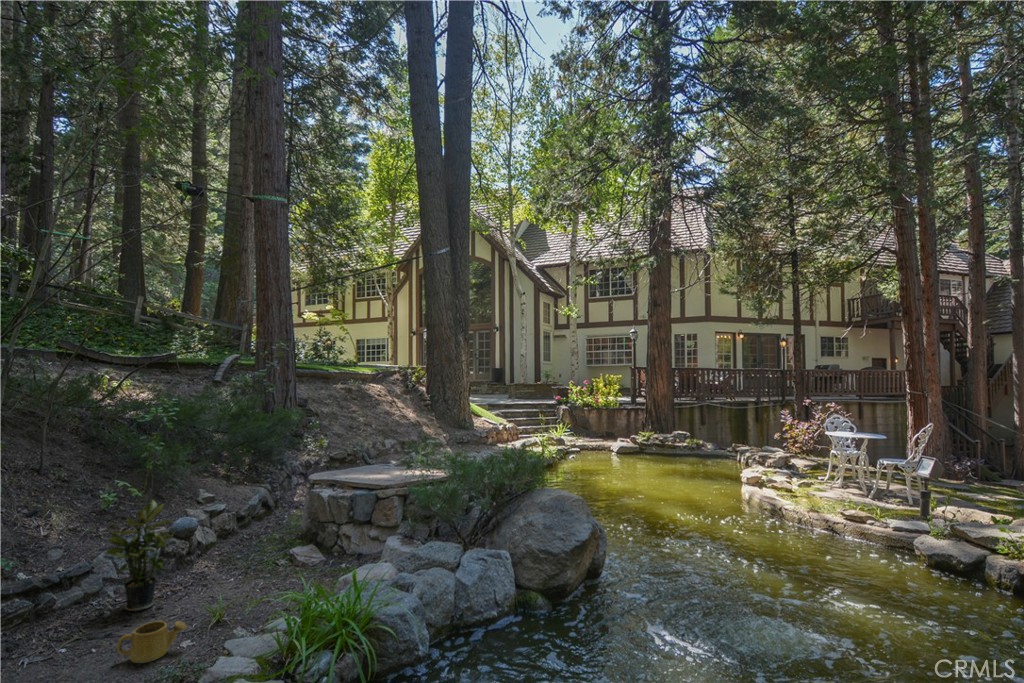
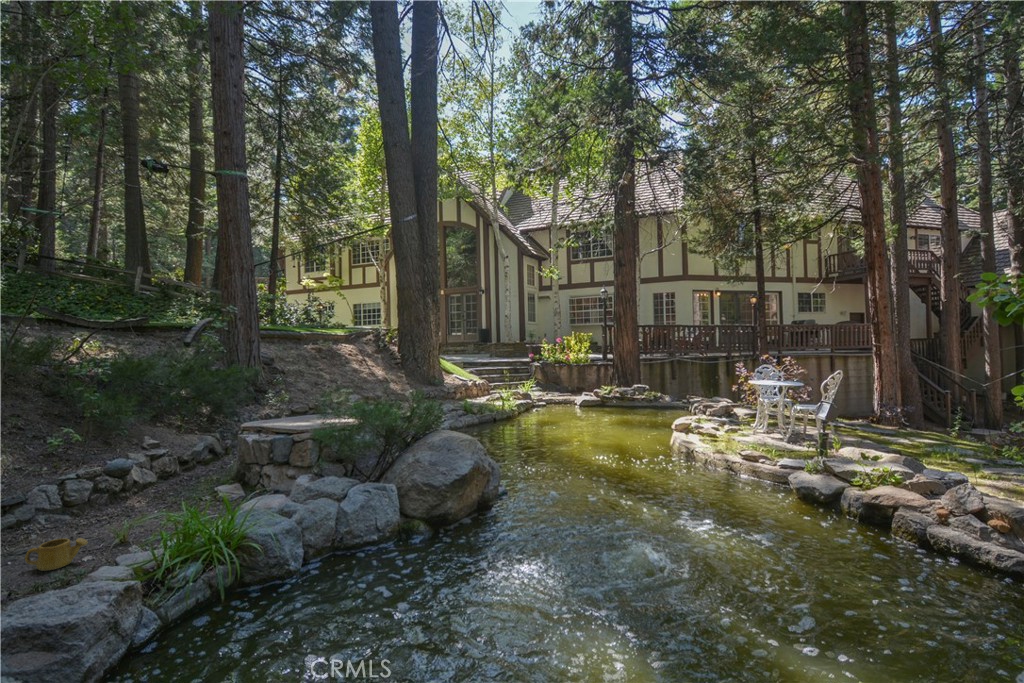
potted plant: present [105,500,174,611] -> none [30,442,95,534]

